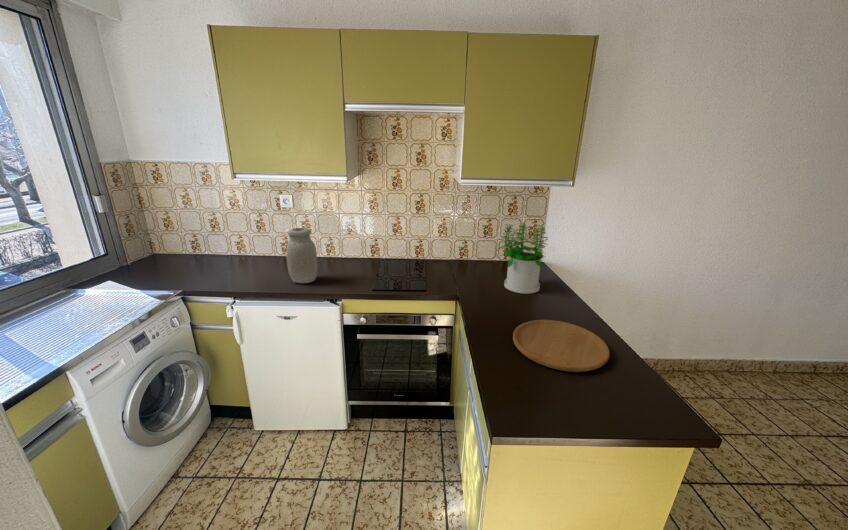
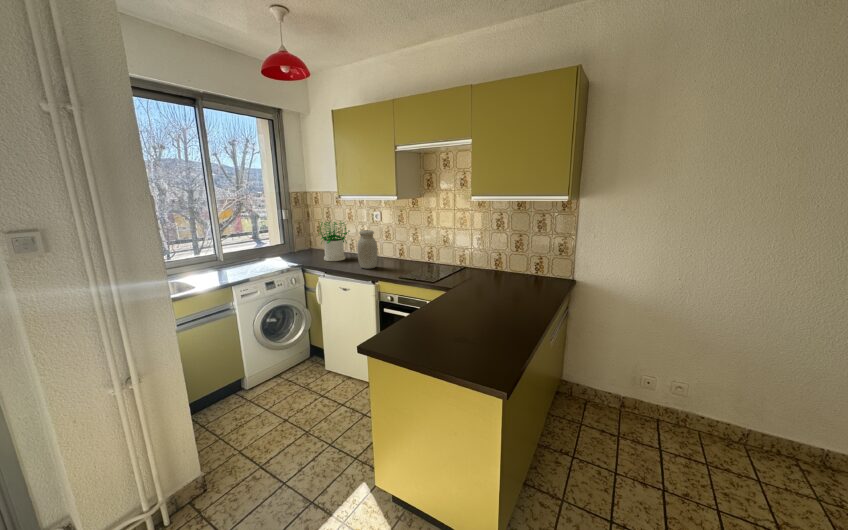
potted plant: present [498,223,547,294] -> present [319,221,350,261]
cutting board: present [513,320,610,372] -> none [436,303,512,333]

